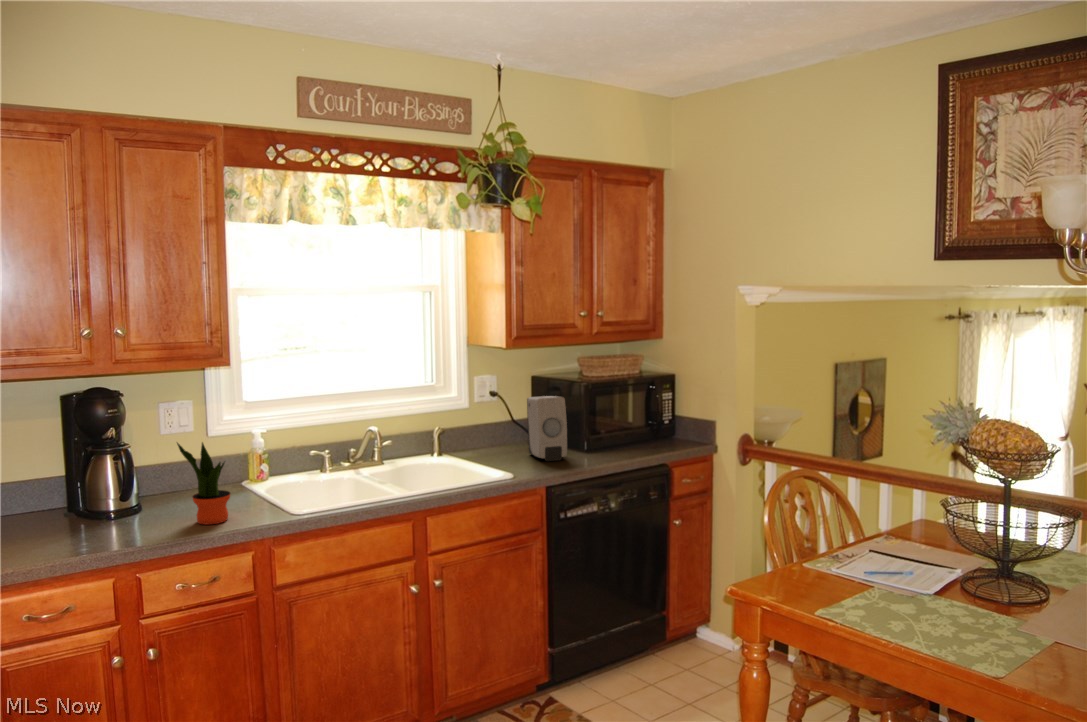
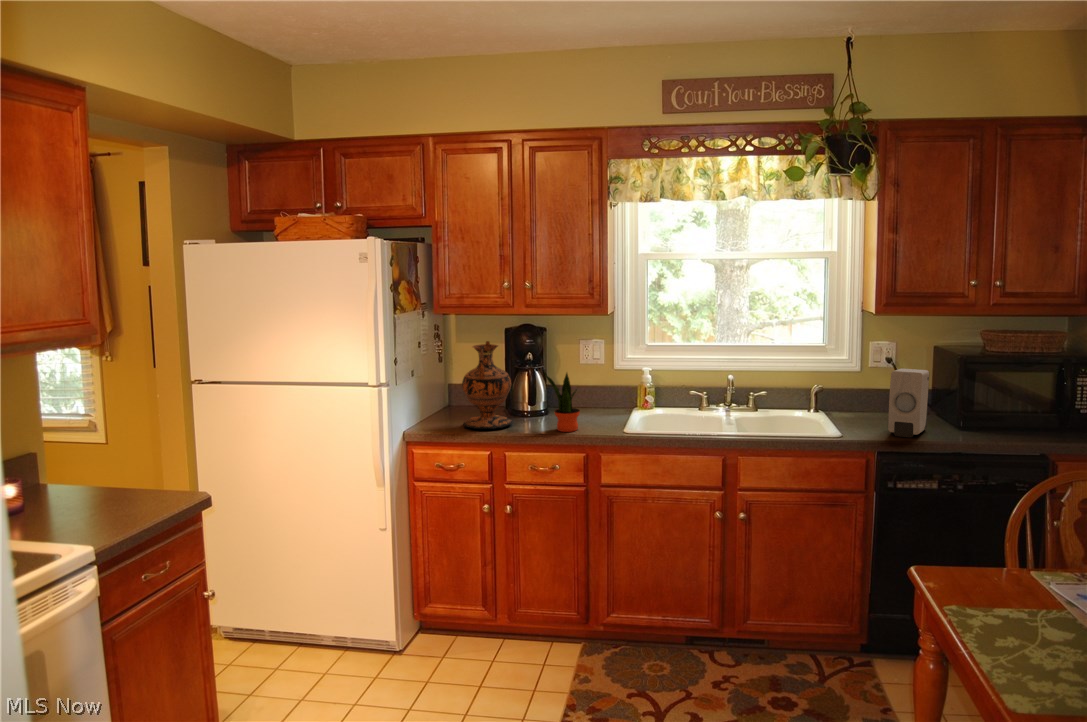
vase: none [28,412,119,549] -> present [462,341,513,429]

